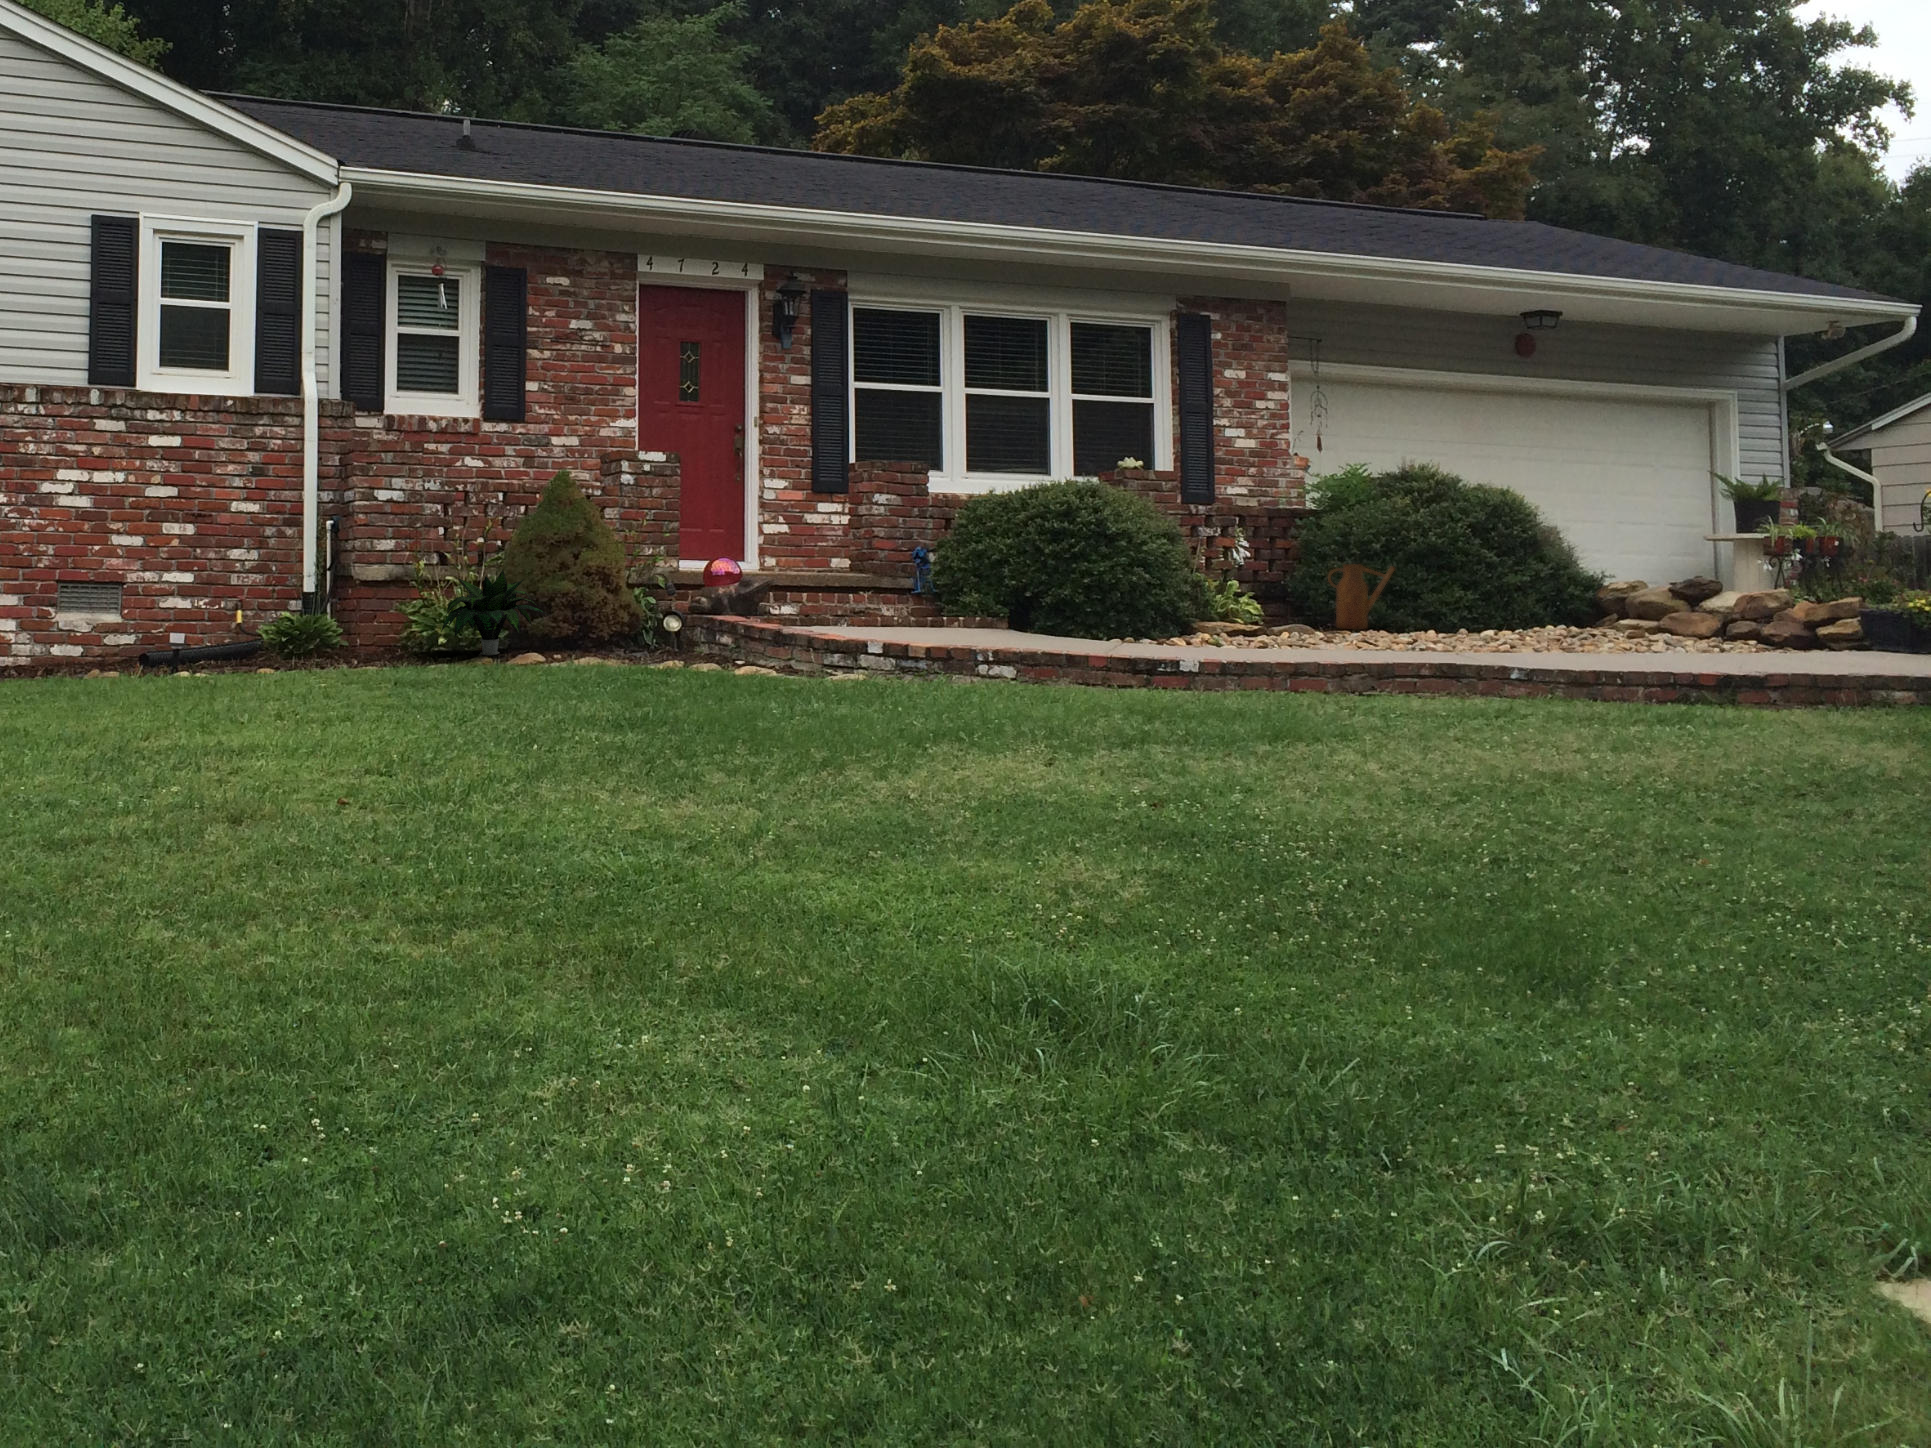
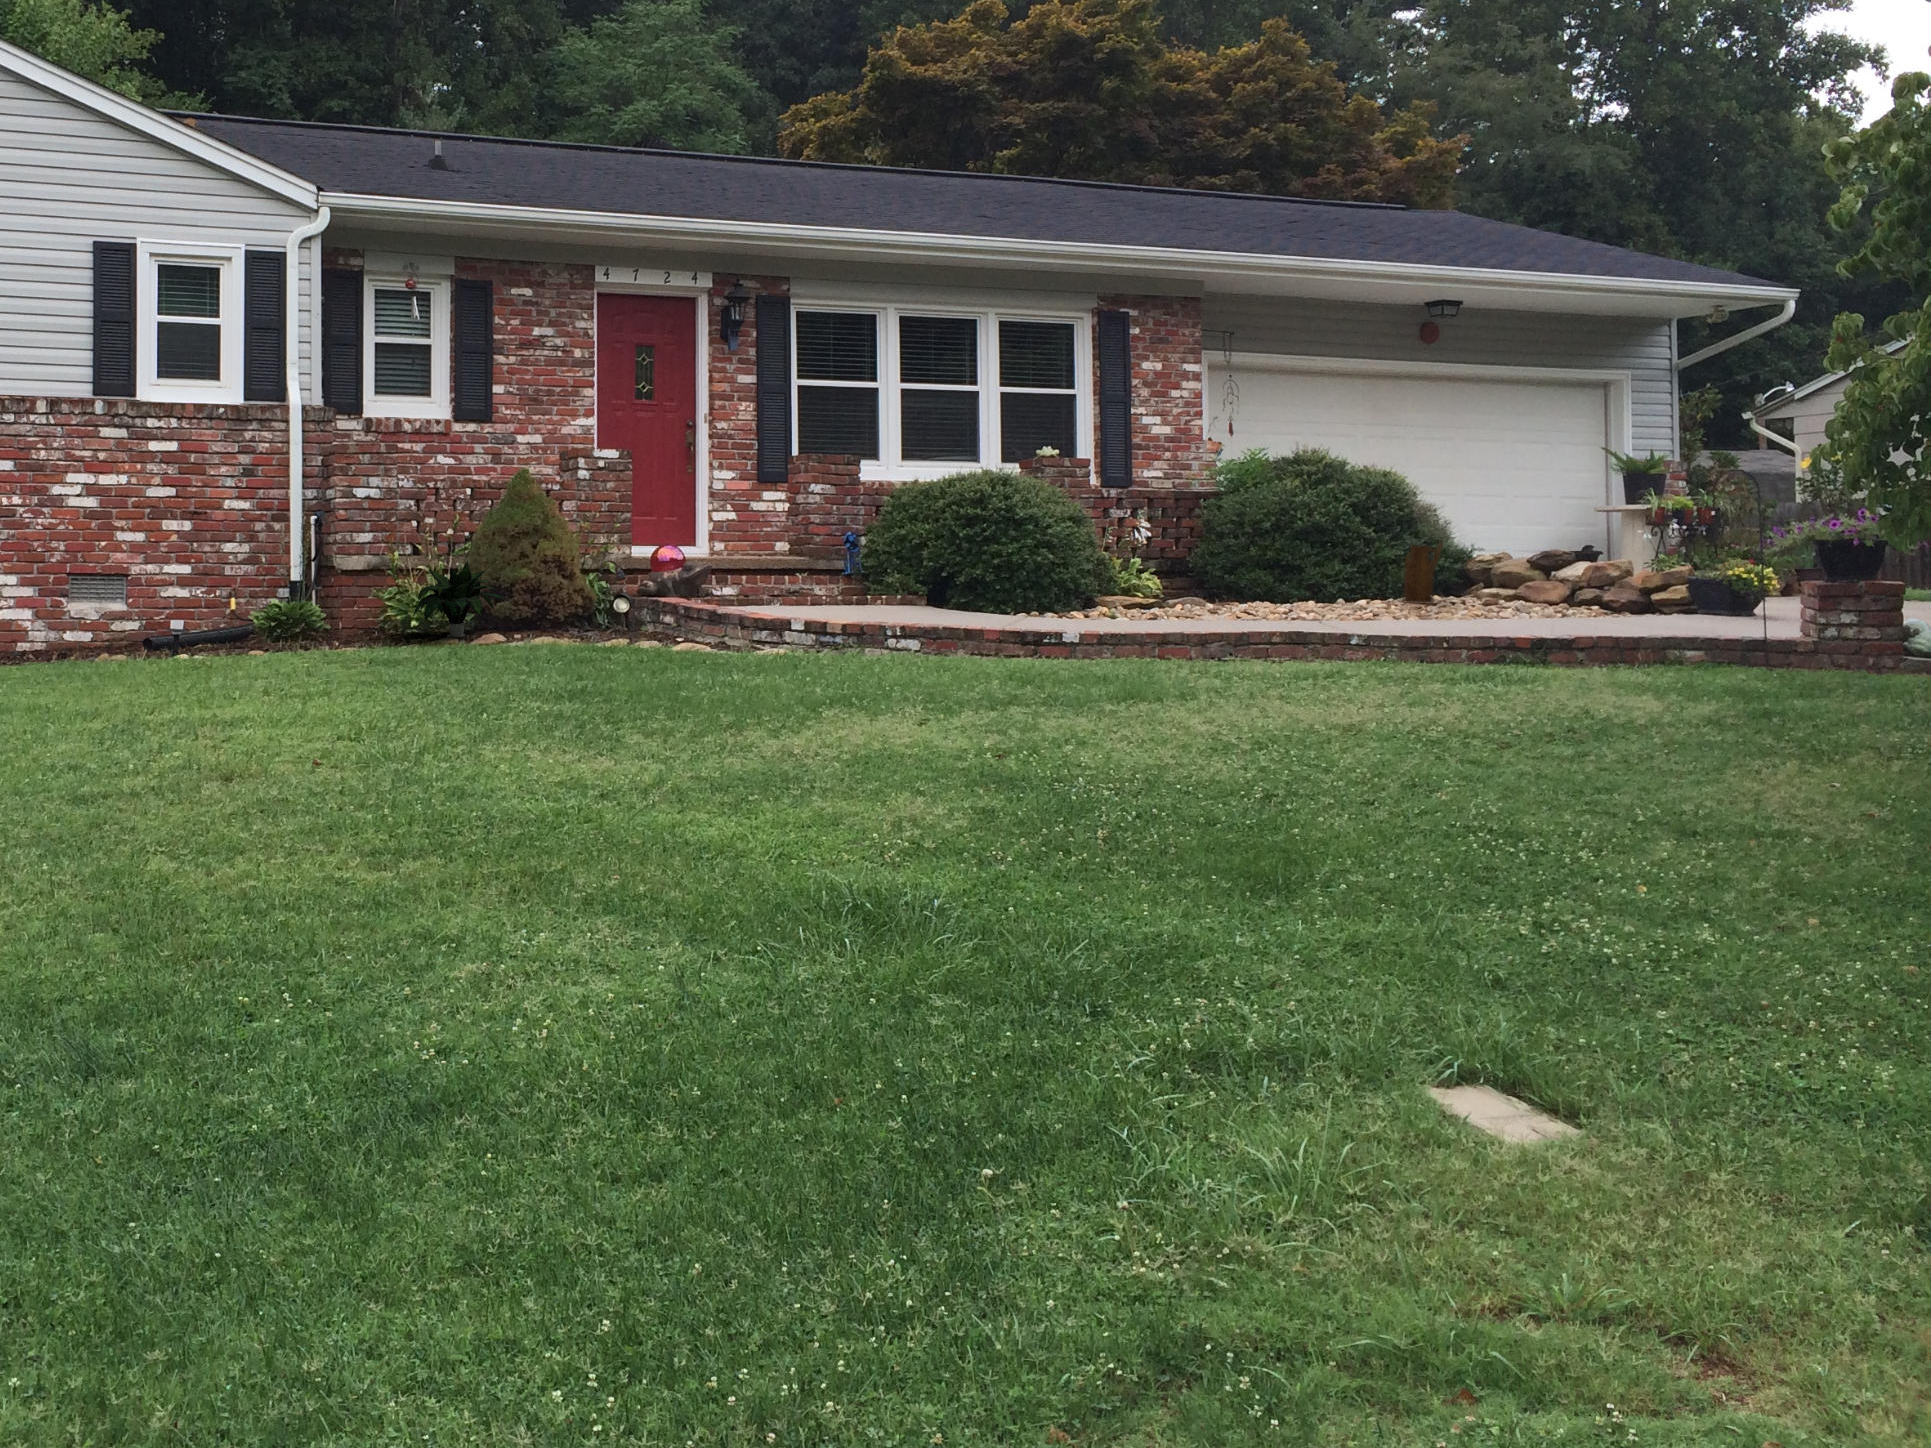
watering can: present [1328,564,1395,629] -> present [1403,542,1443,604]

